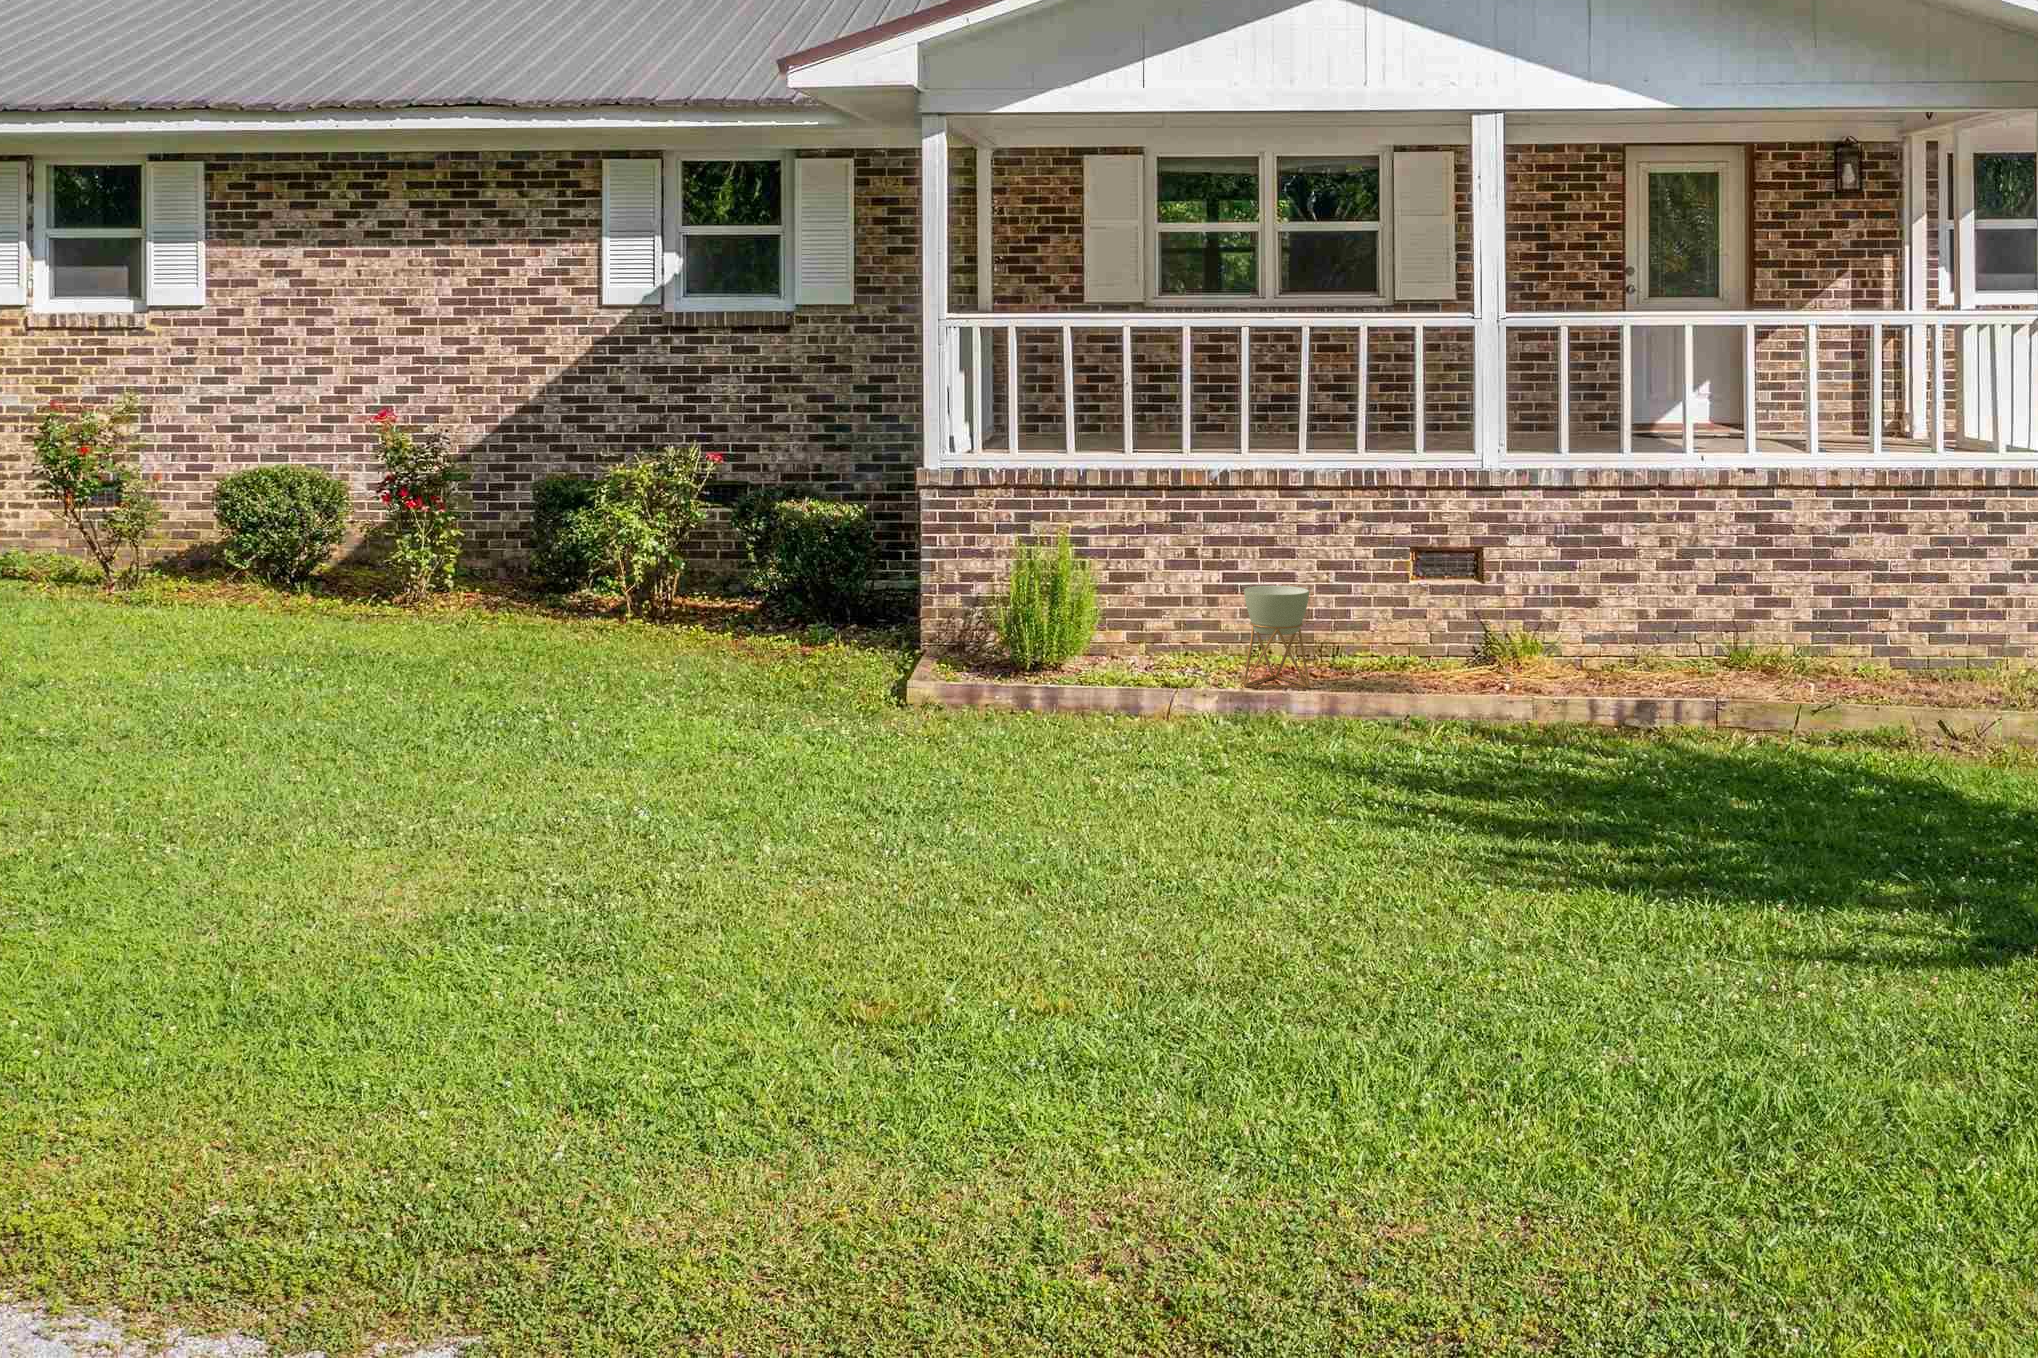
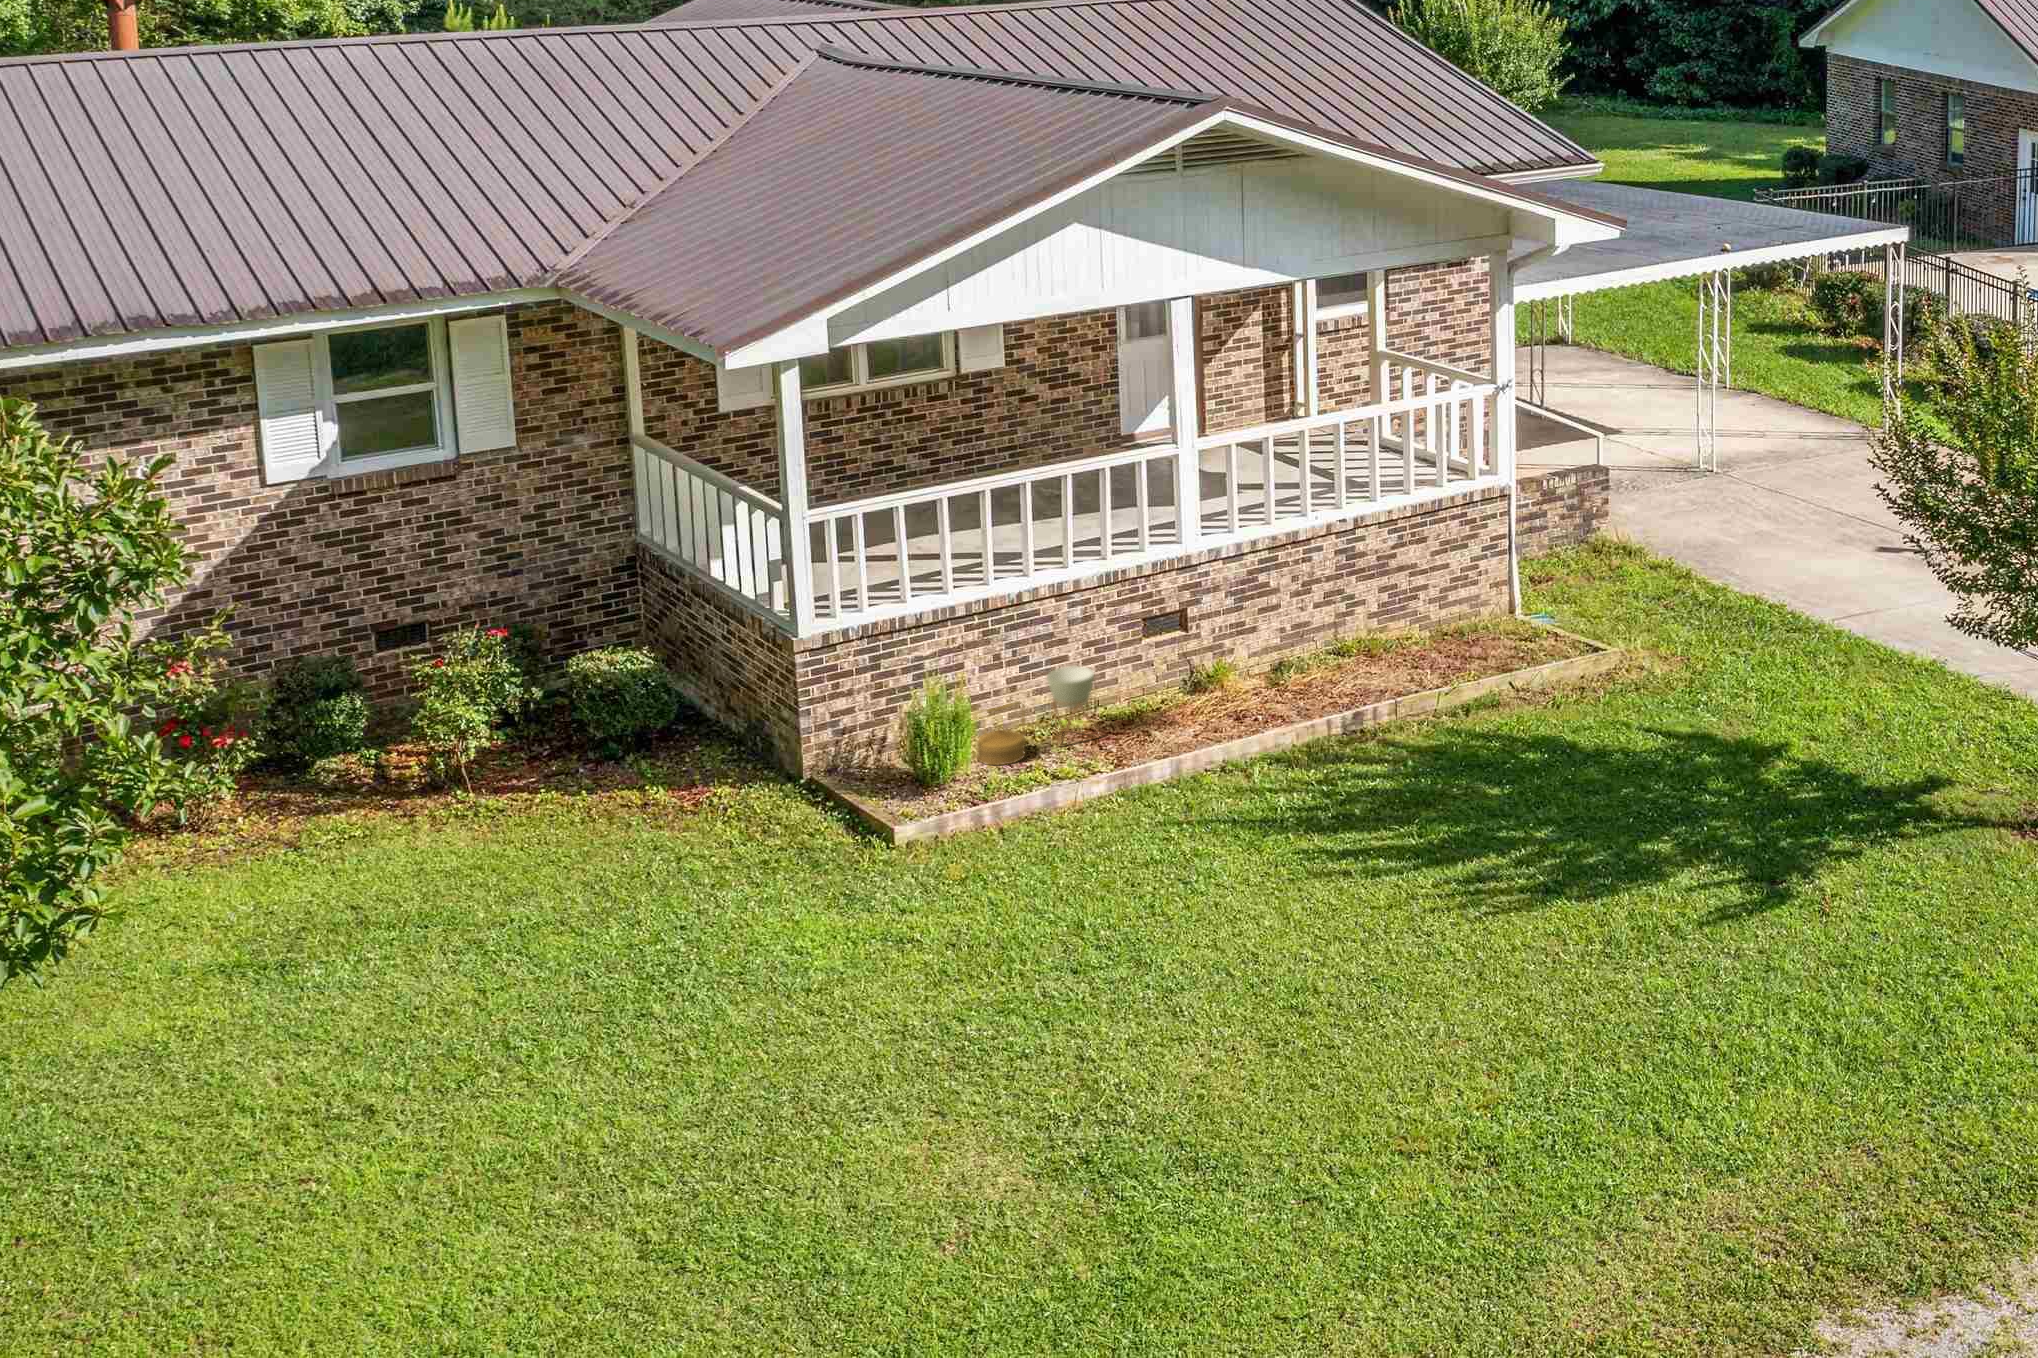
woven basket: none [1128,609,1203,689] -> present [975,702,1026,765]

